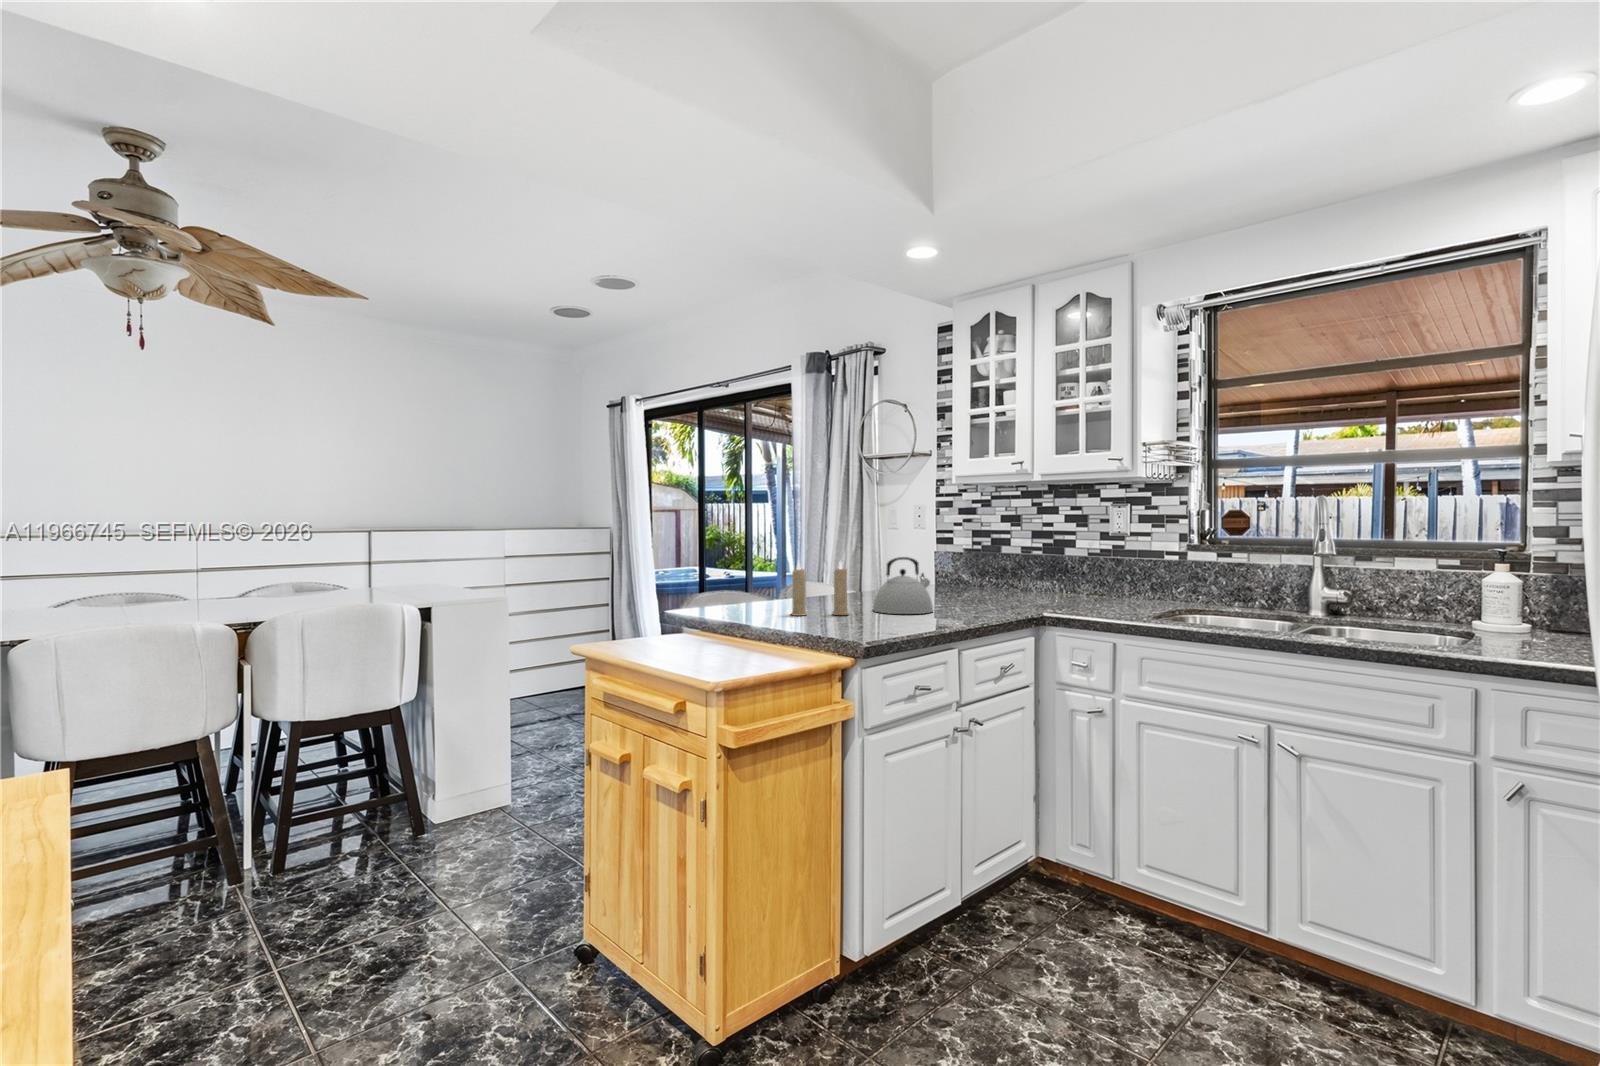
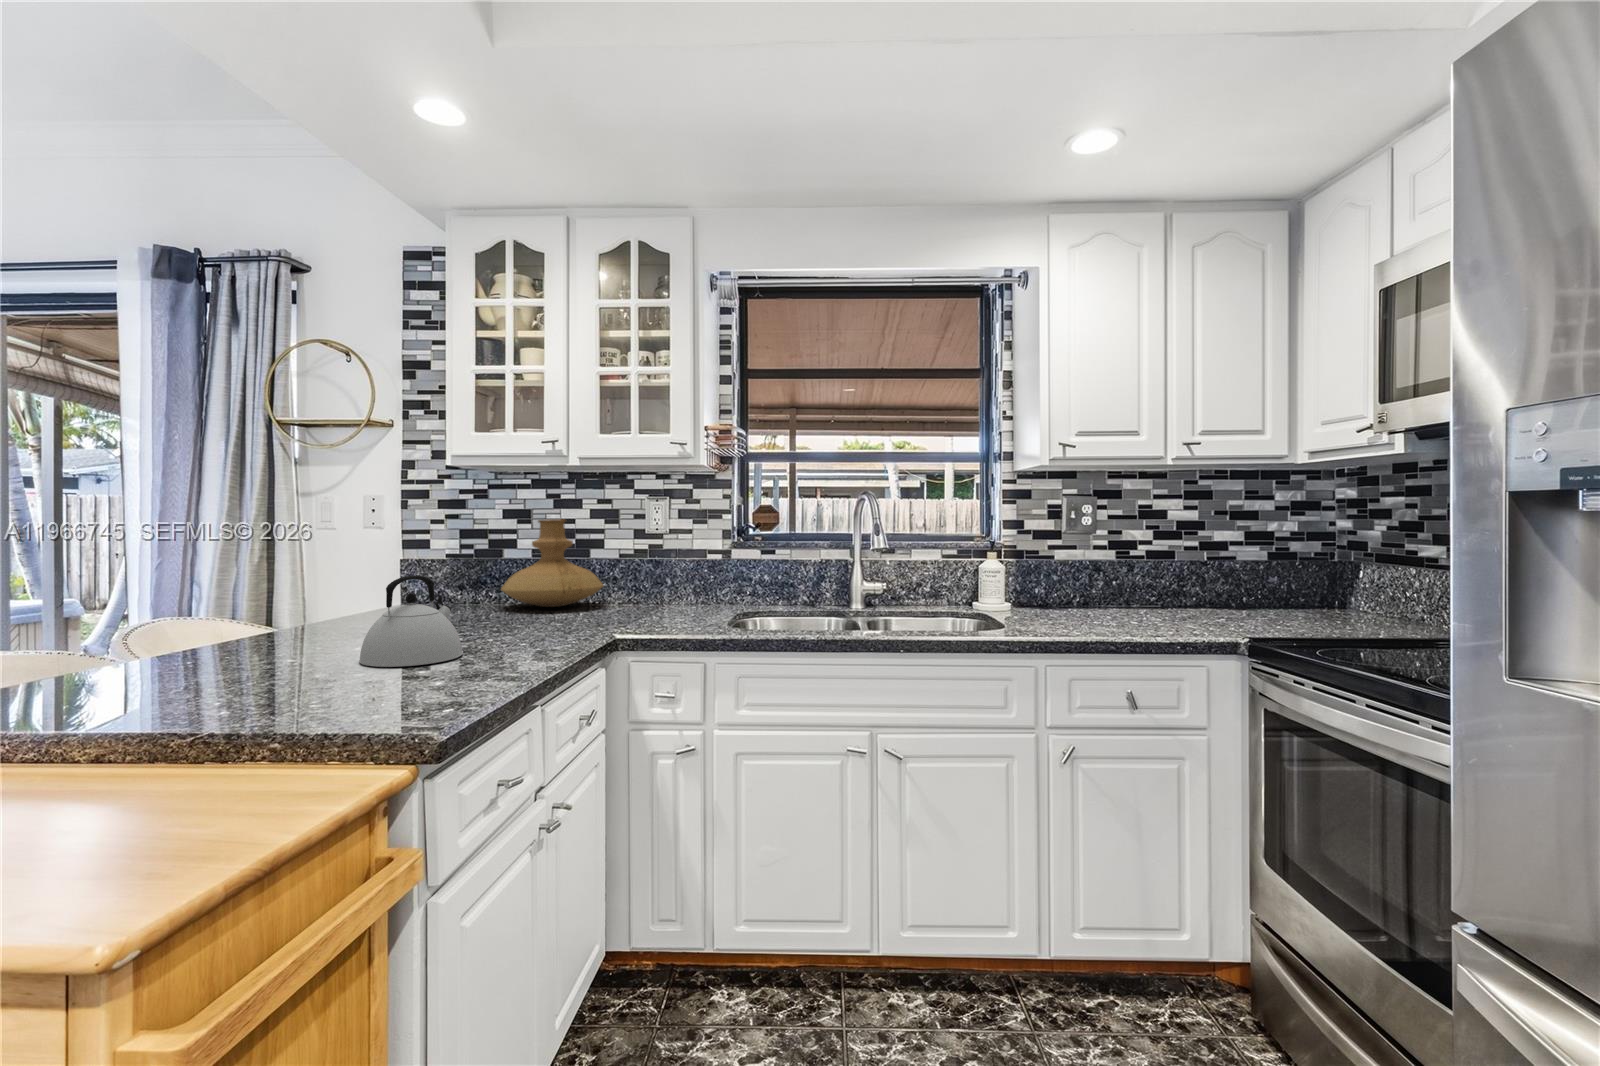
vase: none [993,523,1075,593] -> present [501,519,603,607]
candle: present [791,562,849,616] -> none [202,586,327,696]

